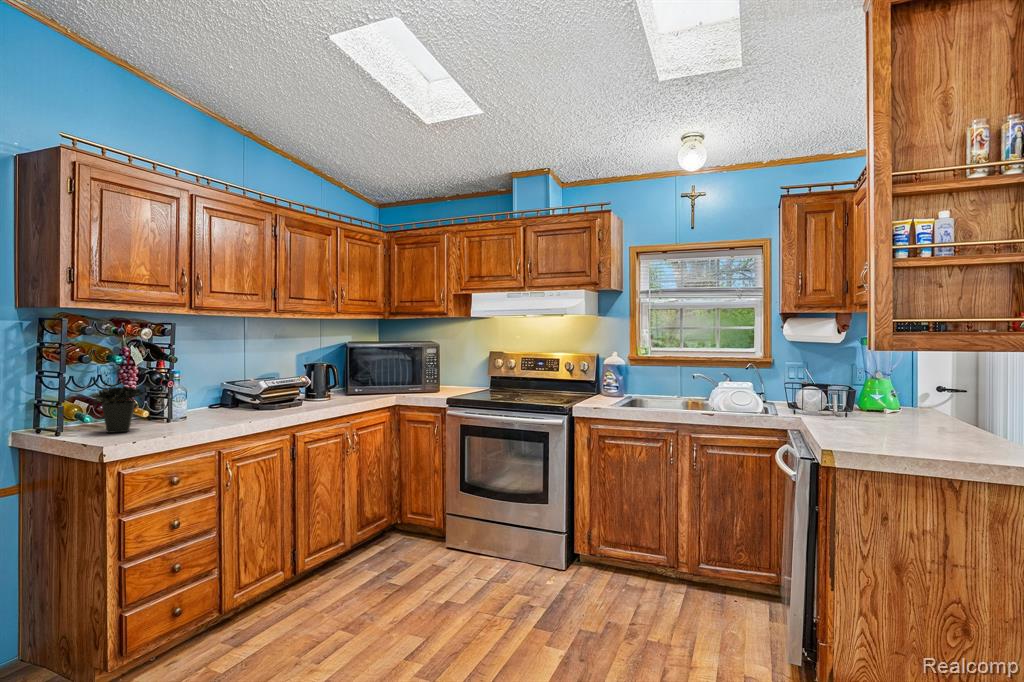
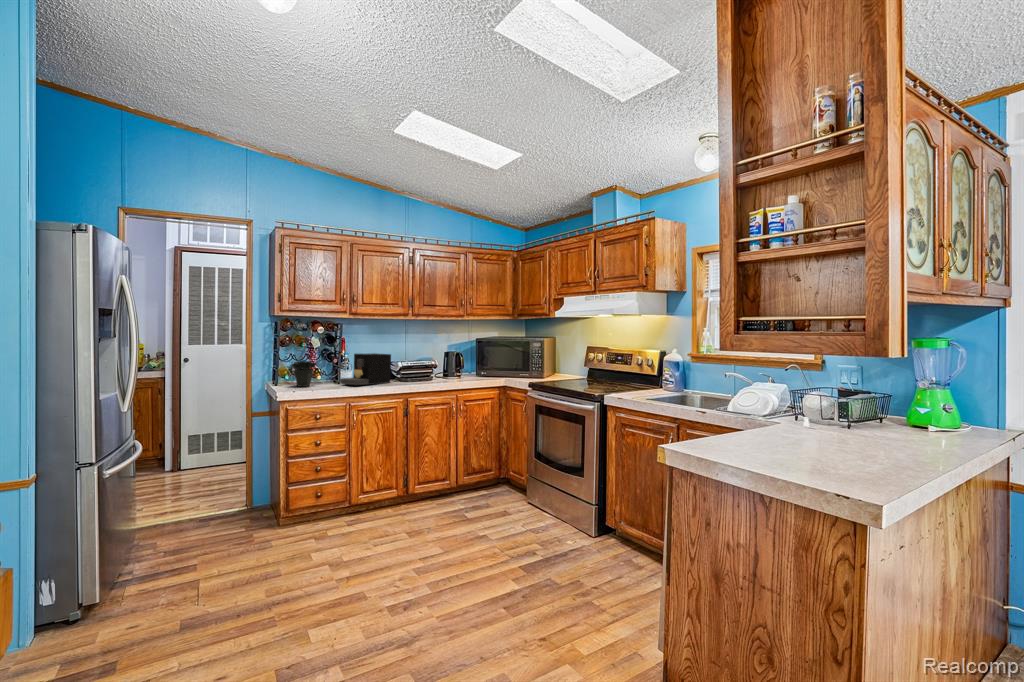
coffee maker: none [184,369,259,421] -> present [340,353,391,385]

